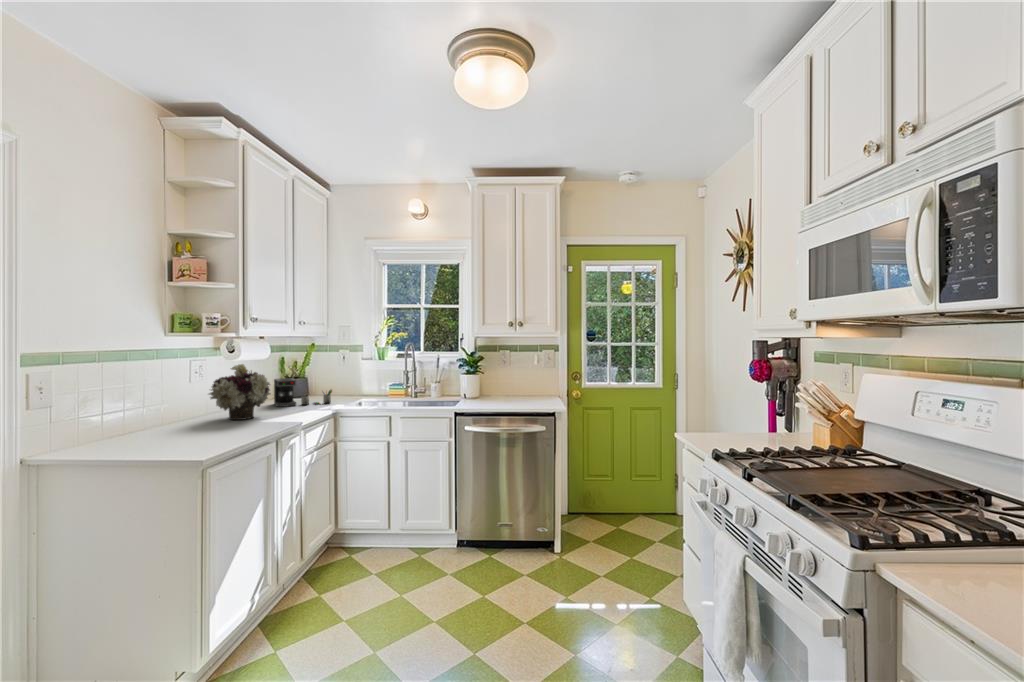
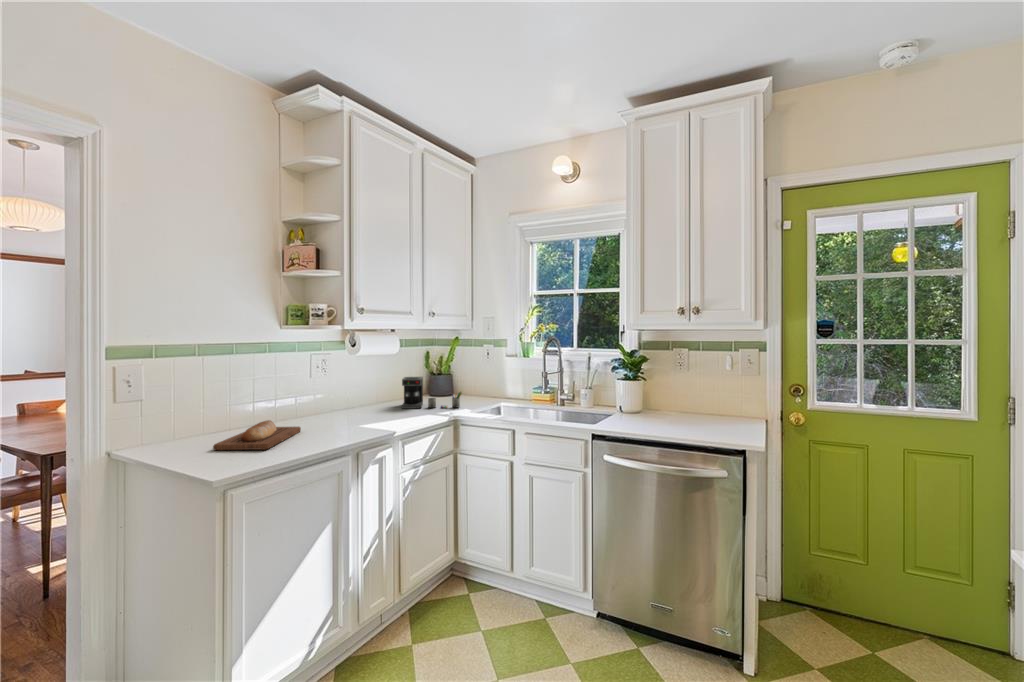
flower arrangement: present [209,364,271,420] -> none [314,359,383,422]
bread loaf: none [145,421,208,449] -> present [213,420,301,450]

